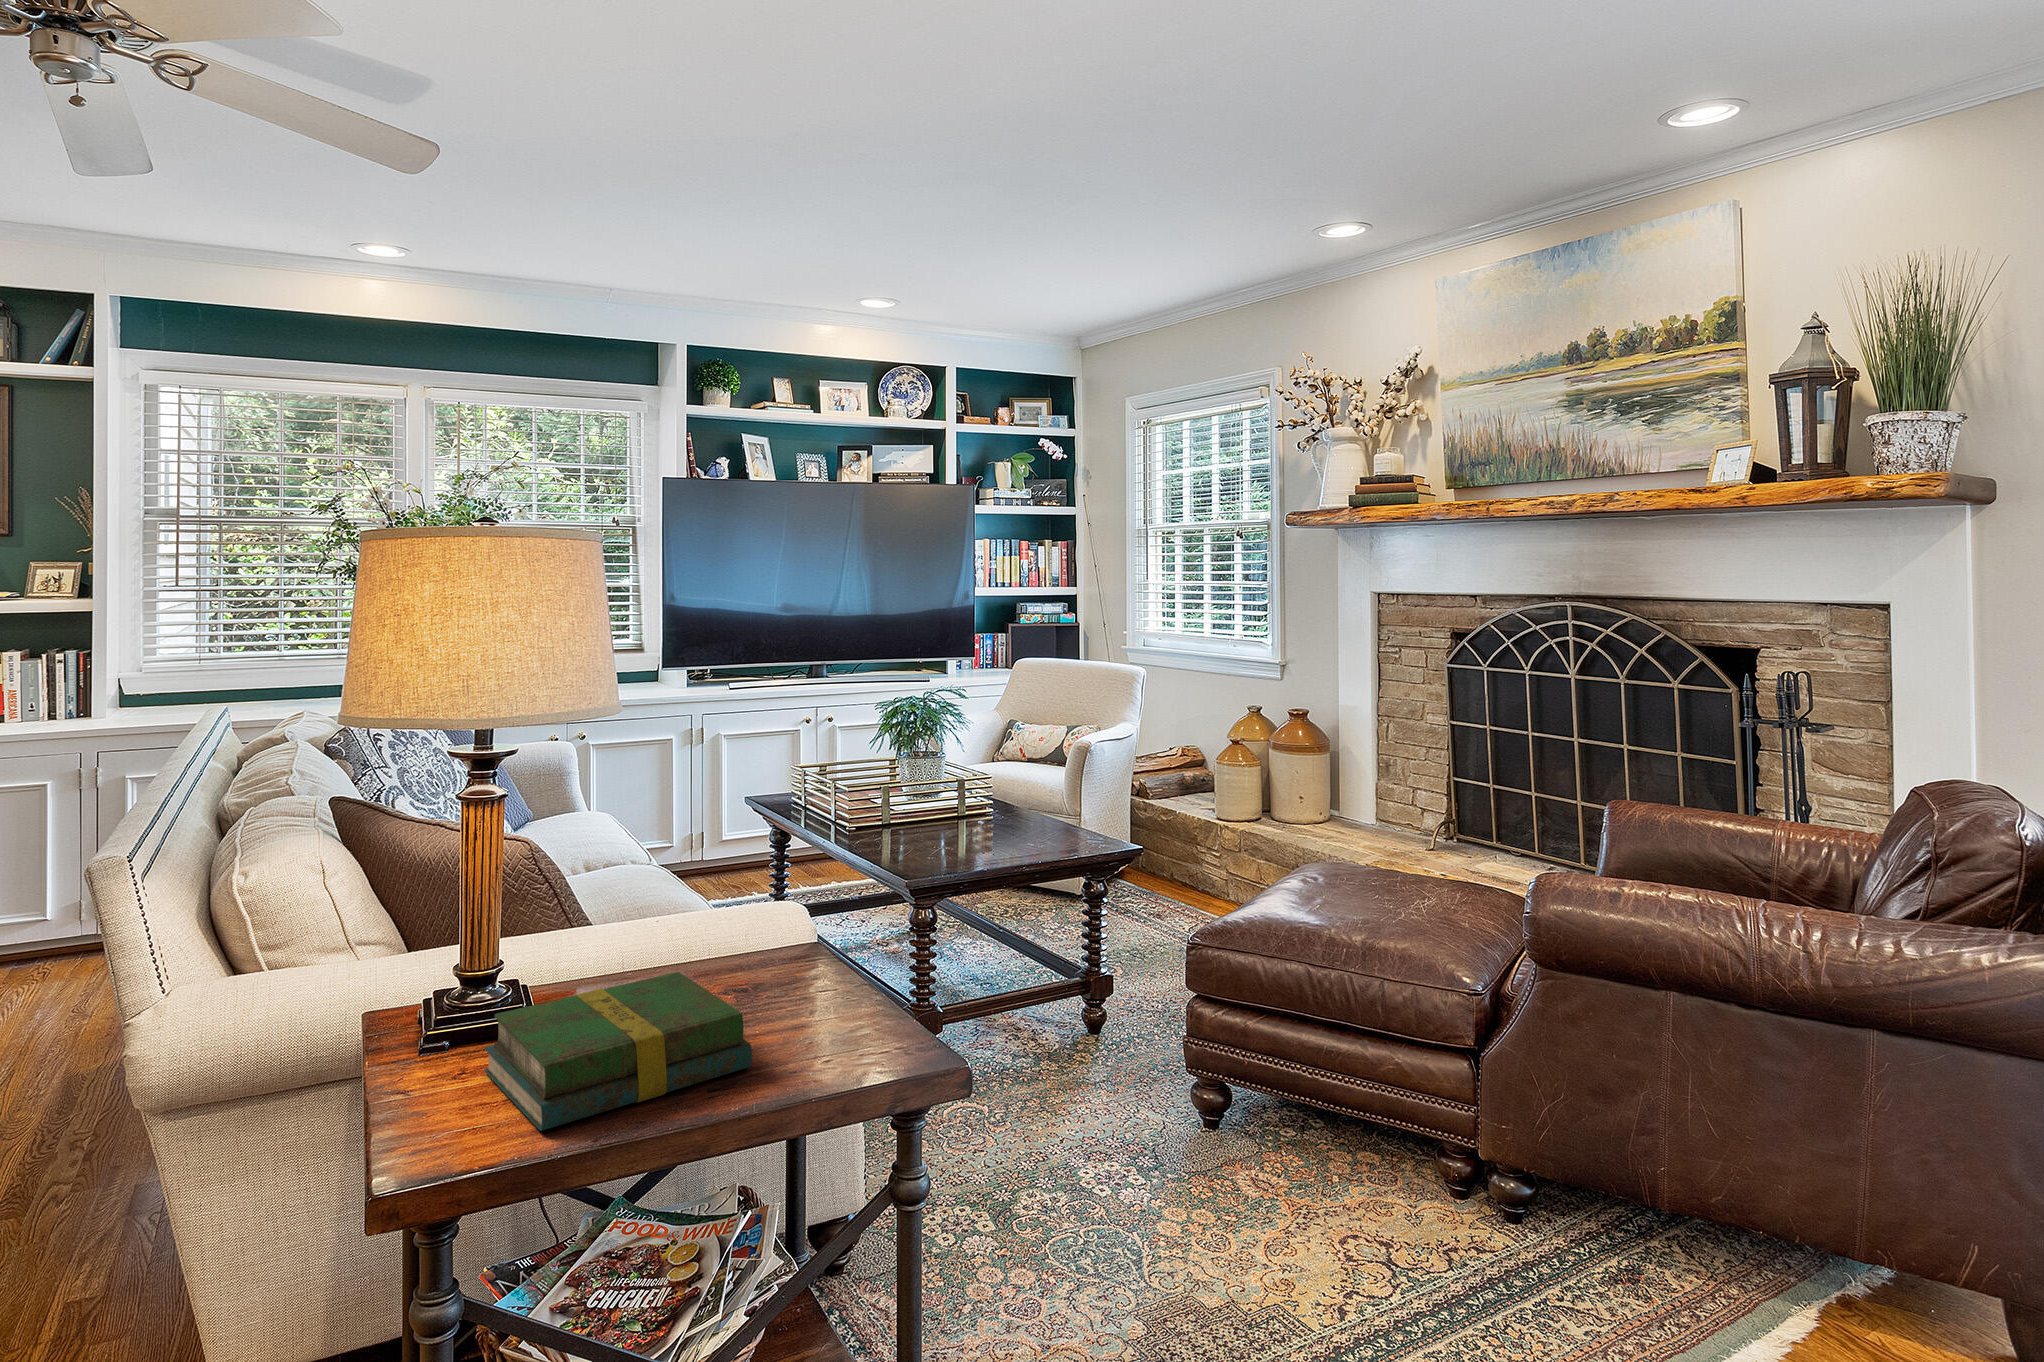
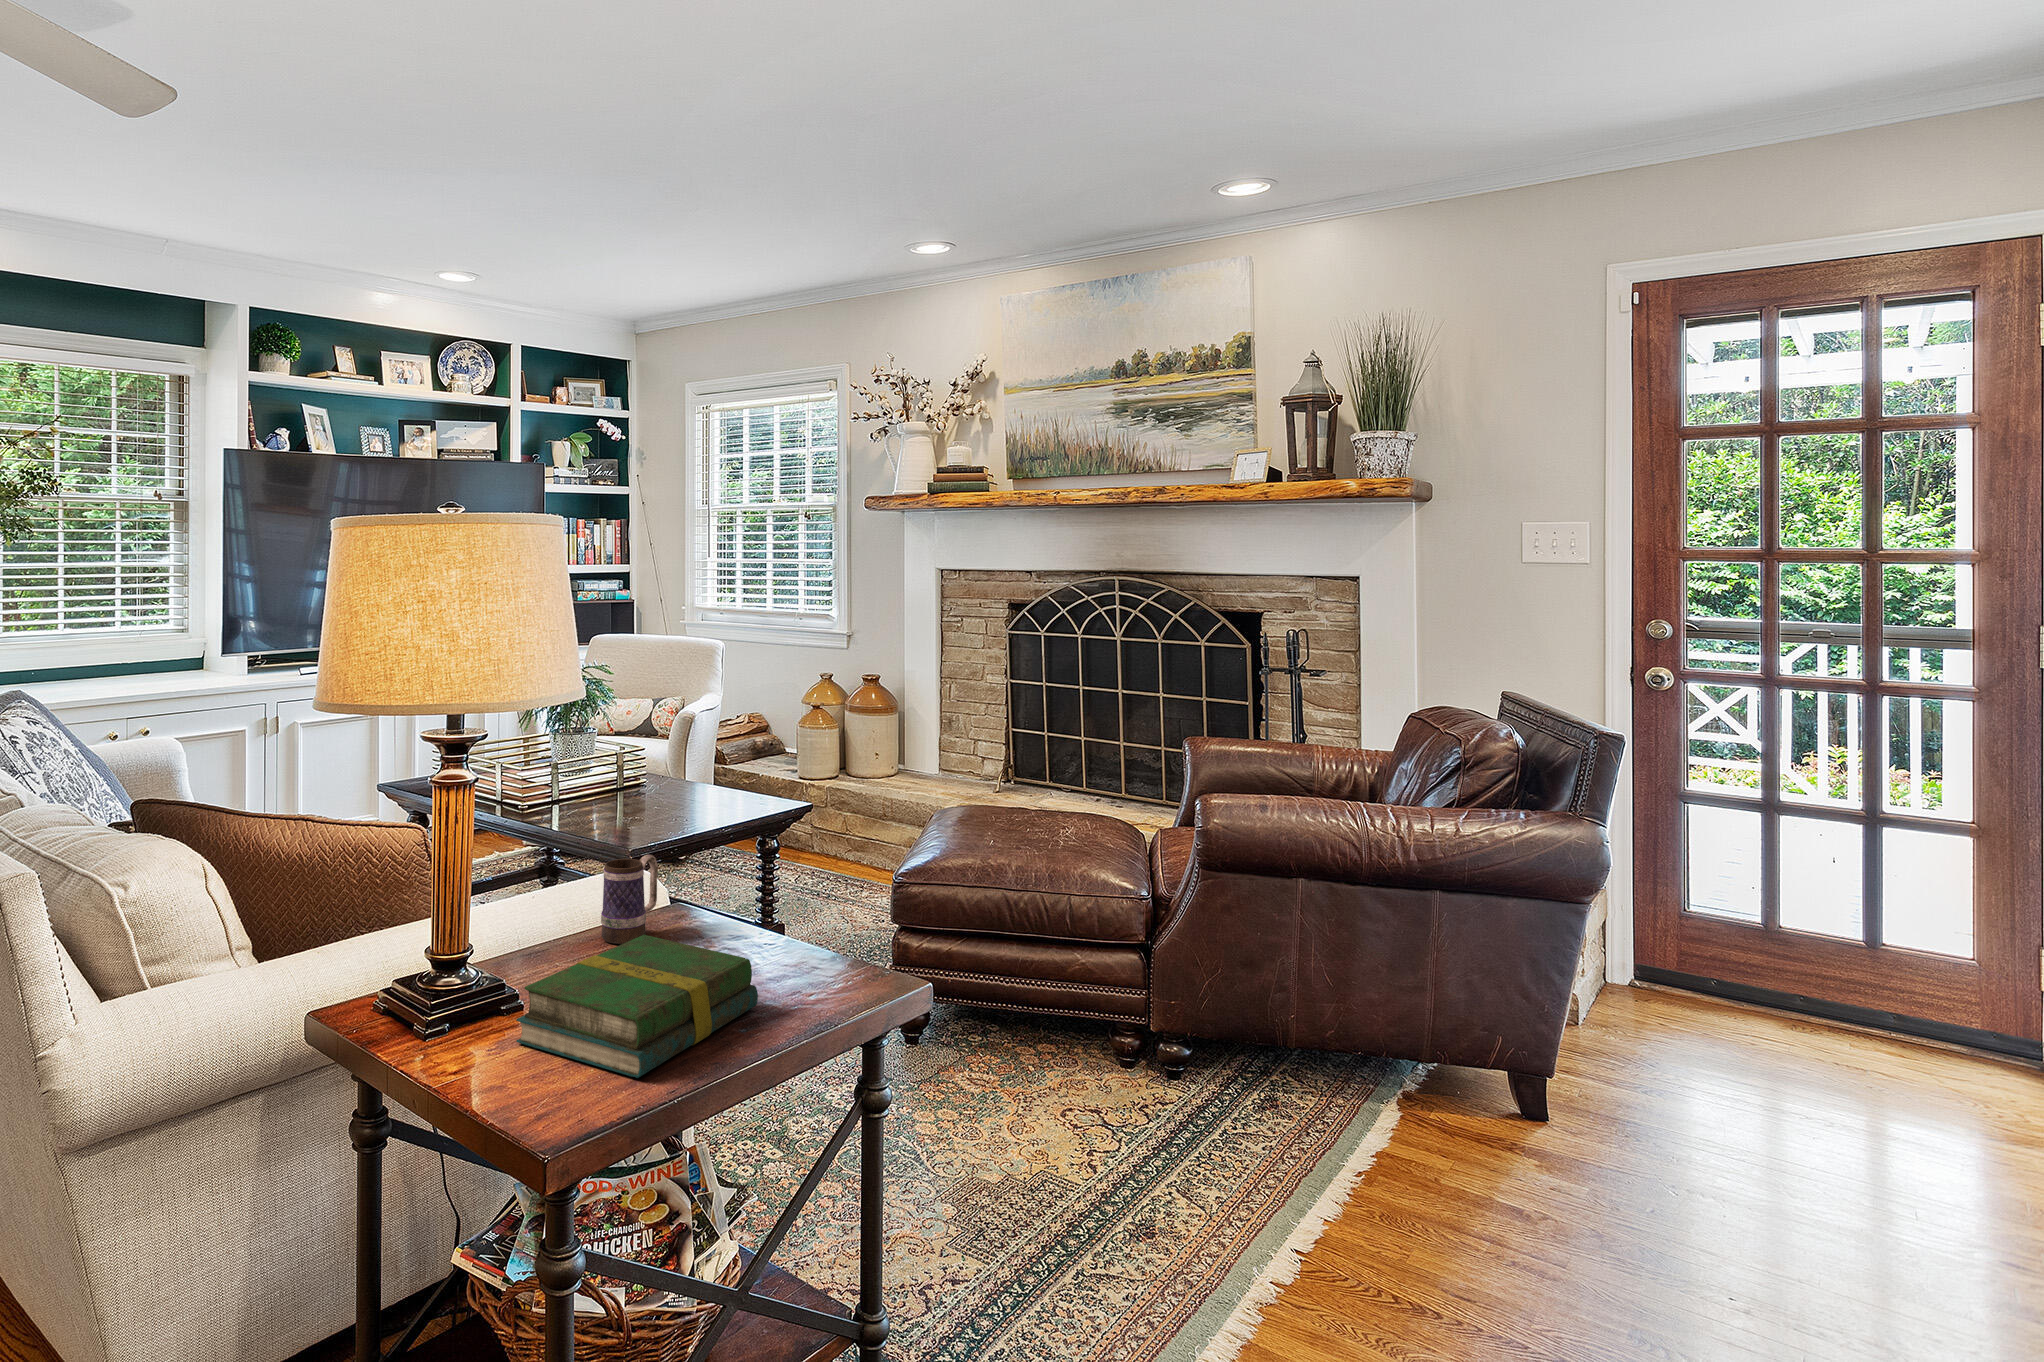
mug: none [694,885,763,978] -> present [601,855,658,944]

